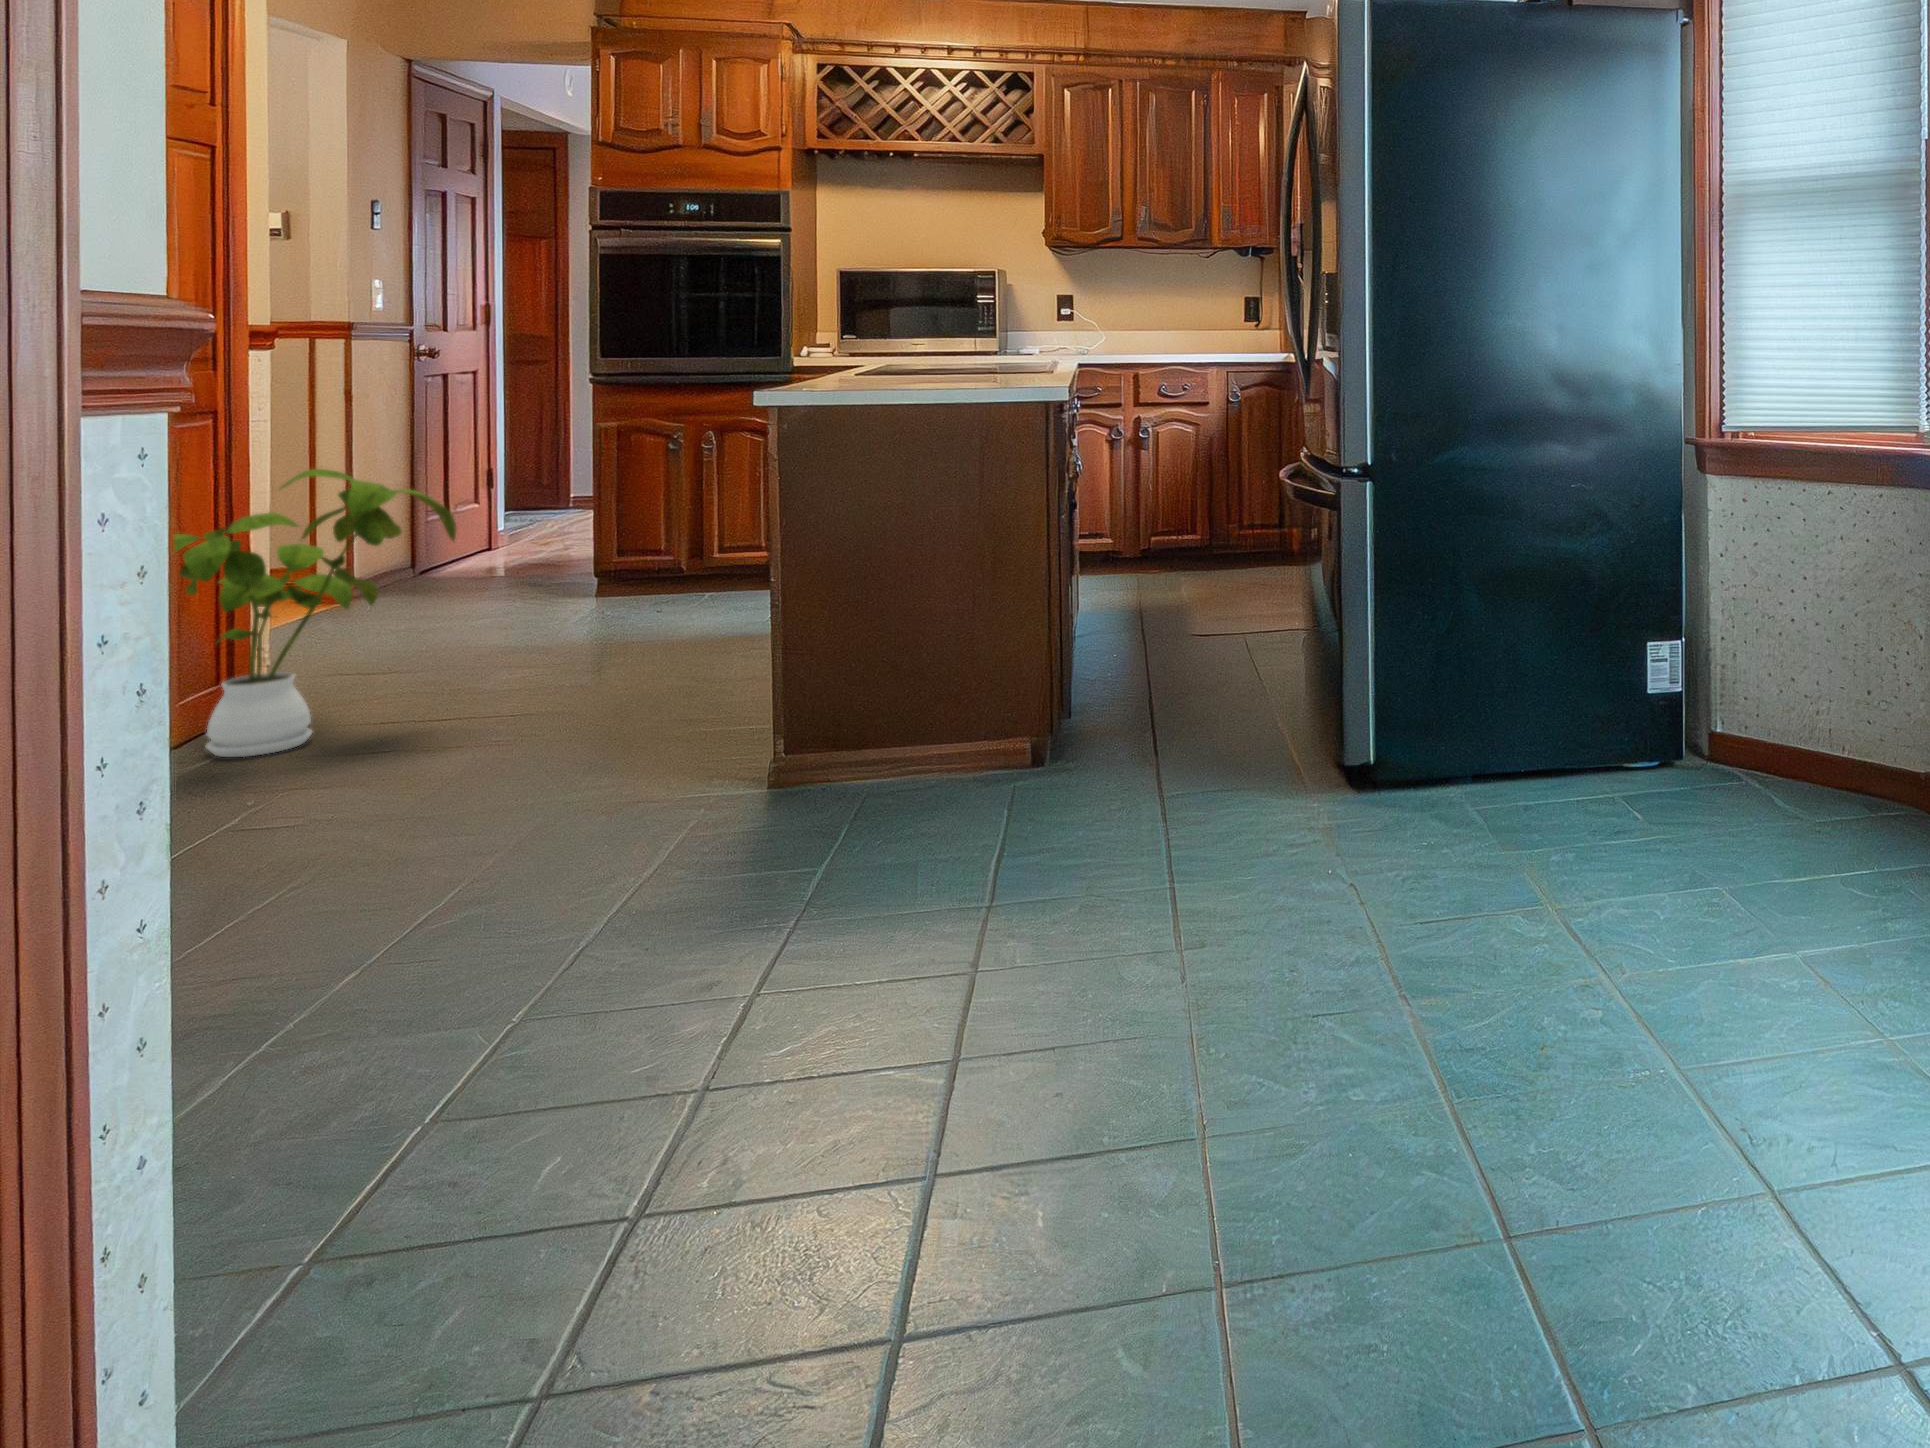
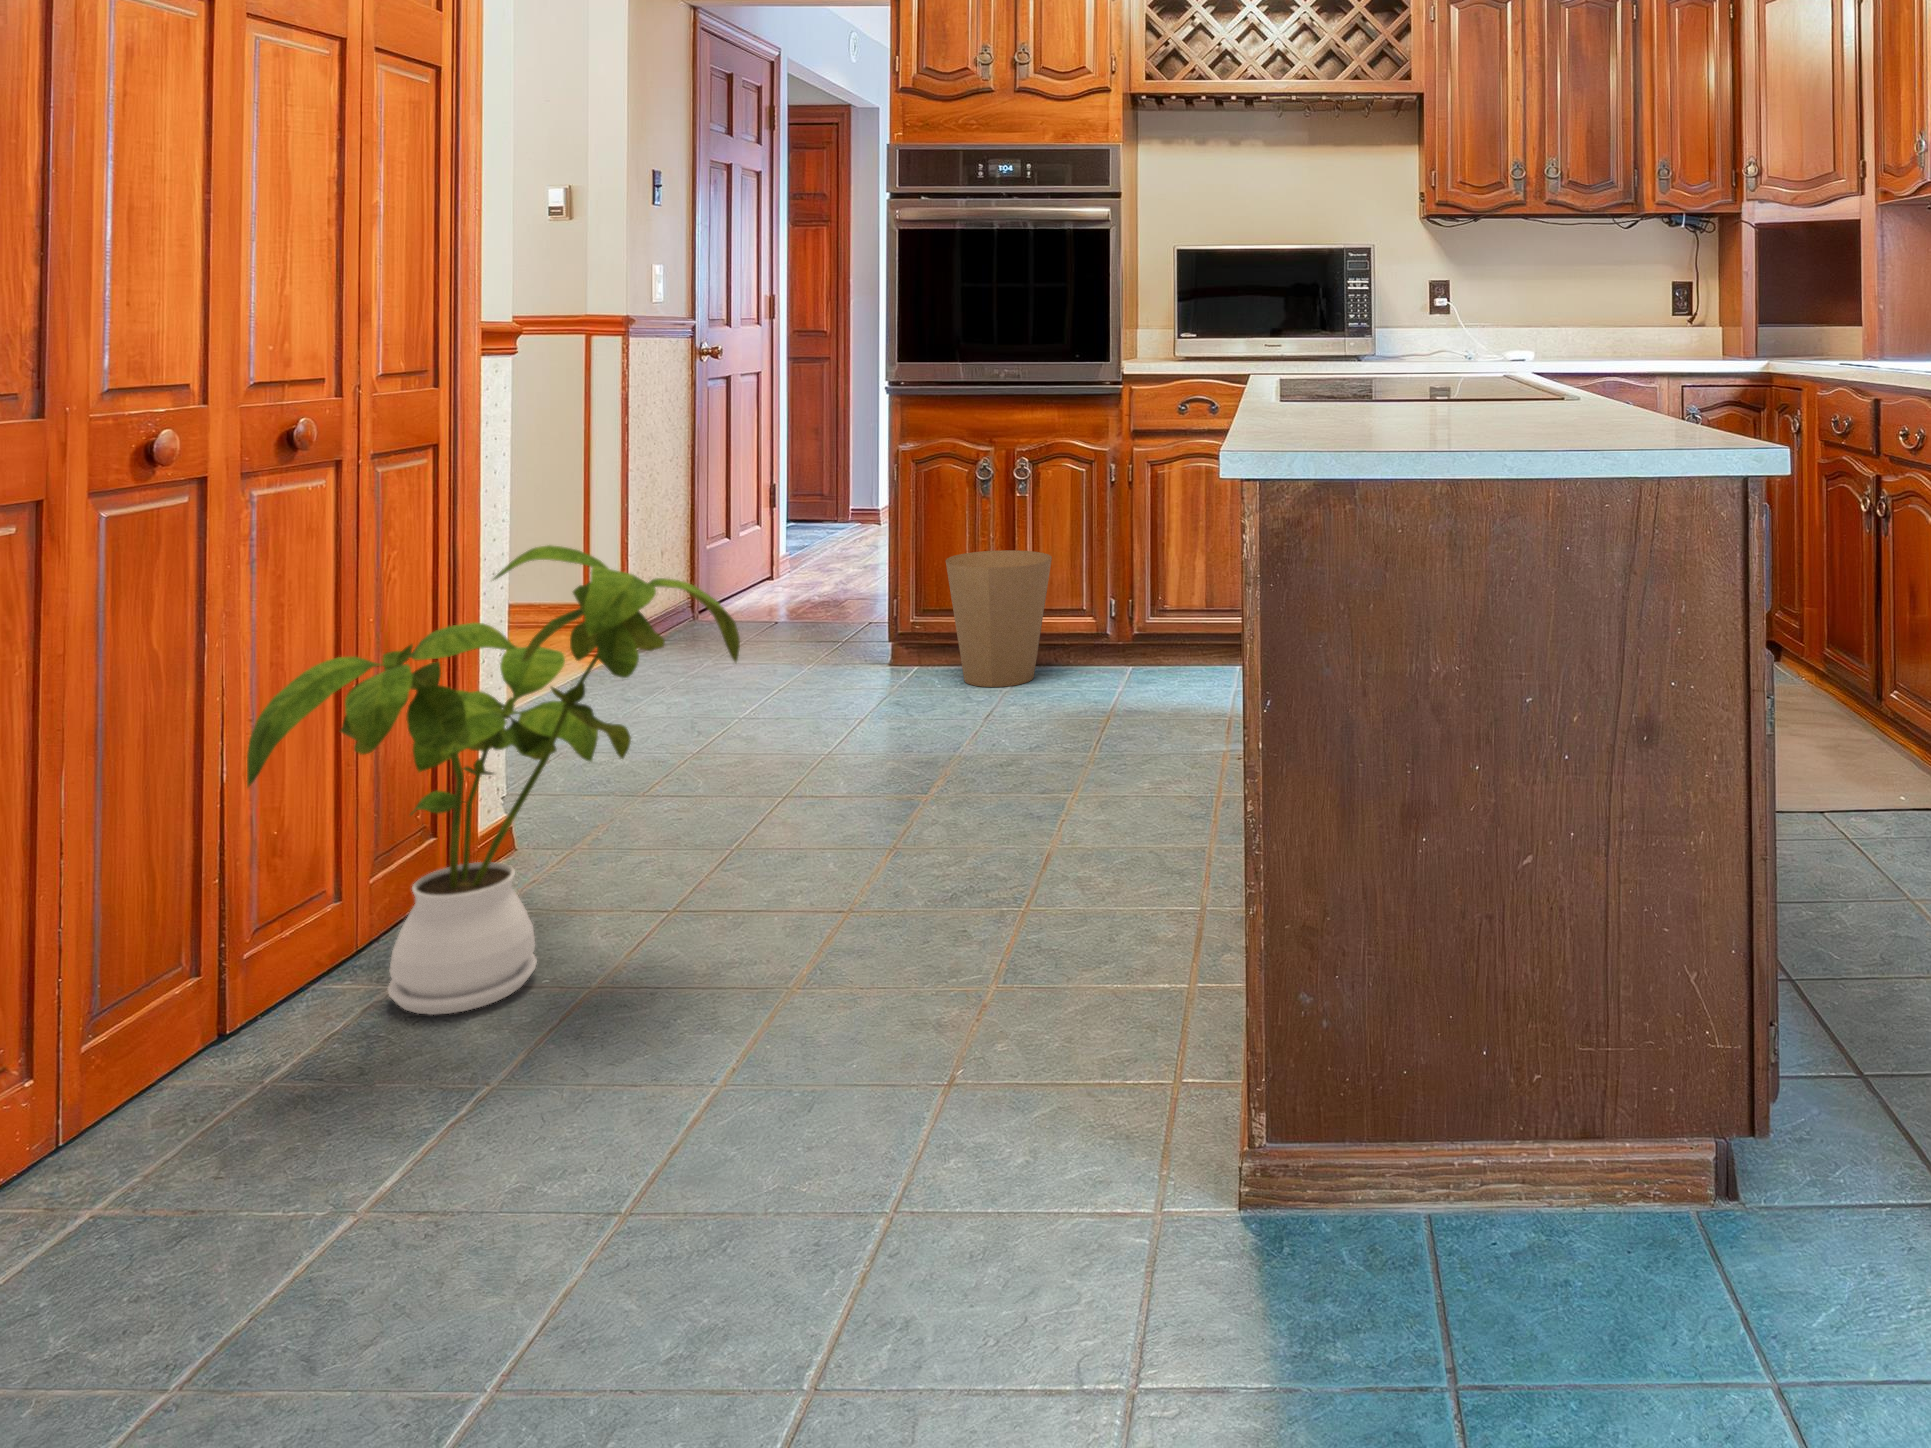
trash can: none [640,503,732,604] -> present [946,550,1052,687]

